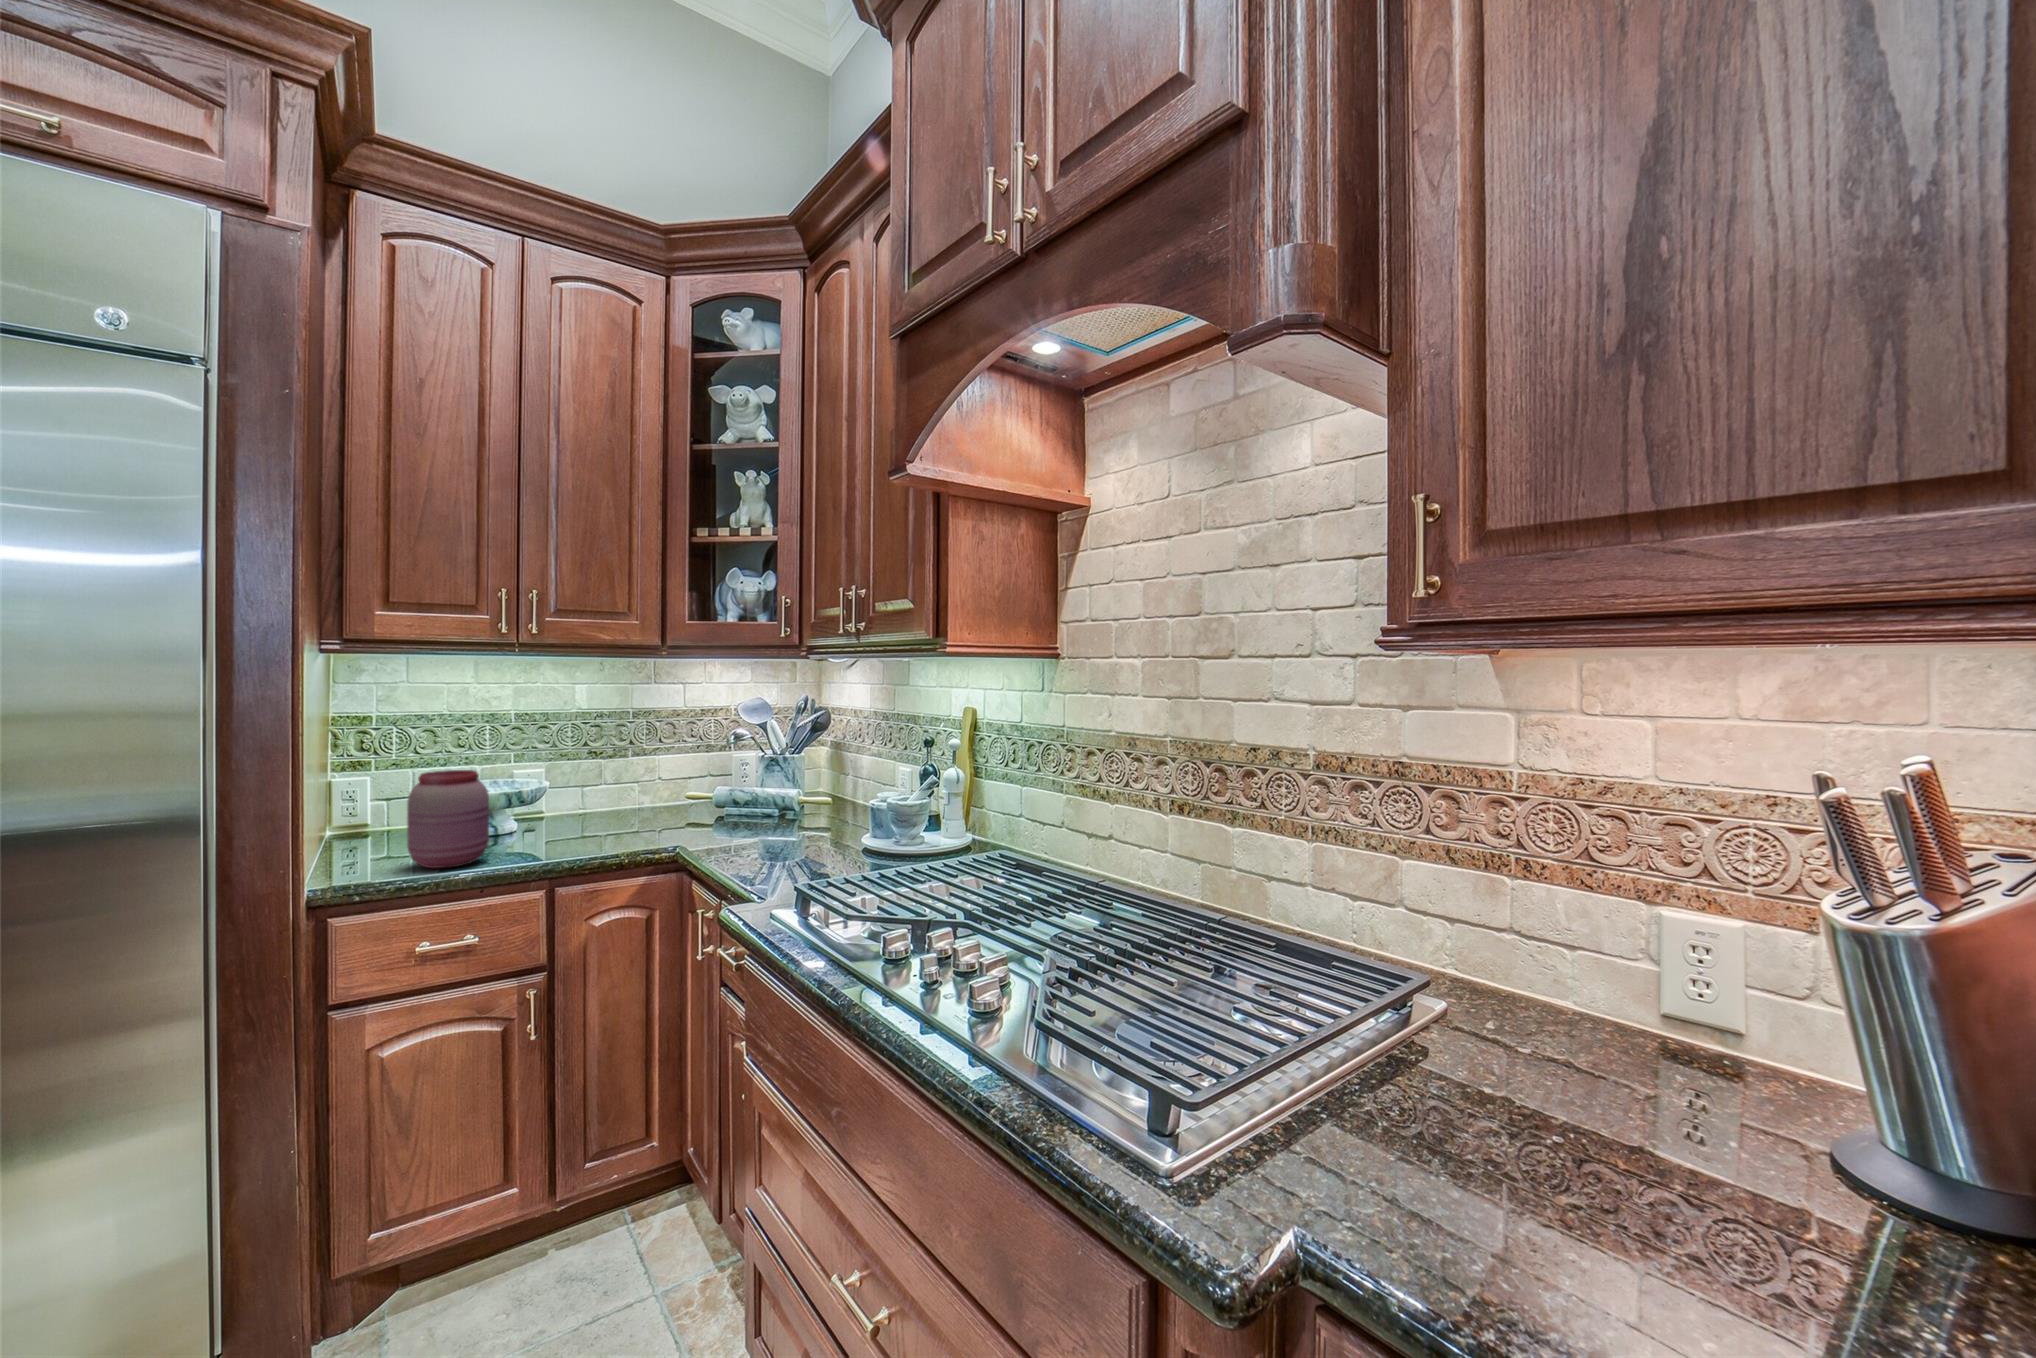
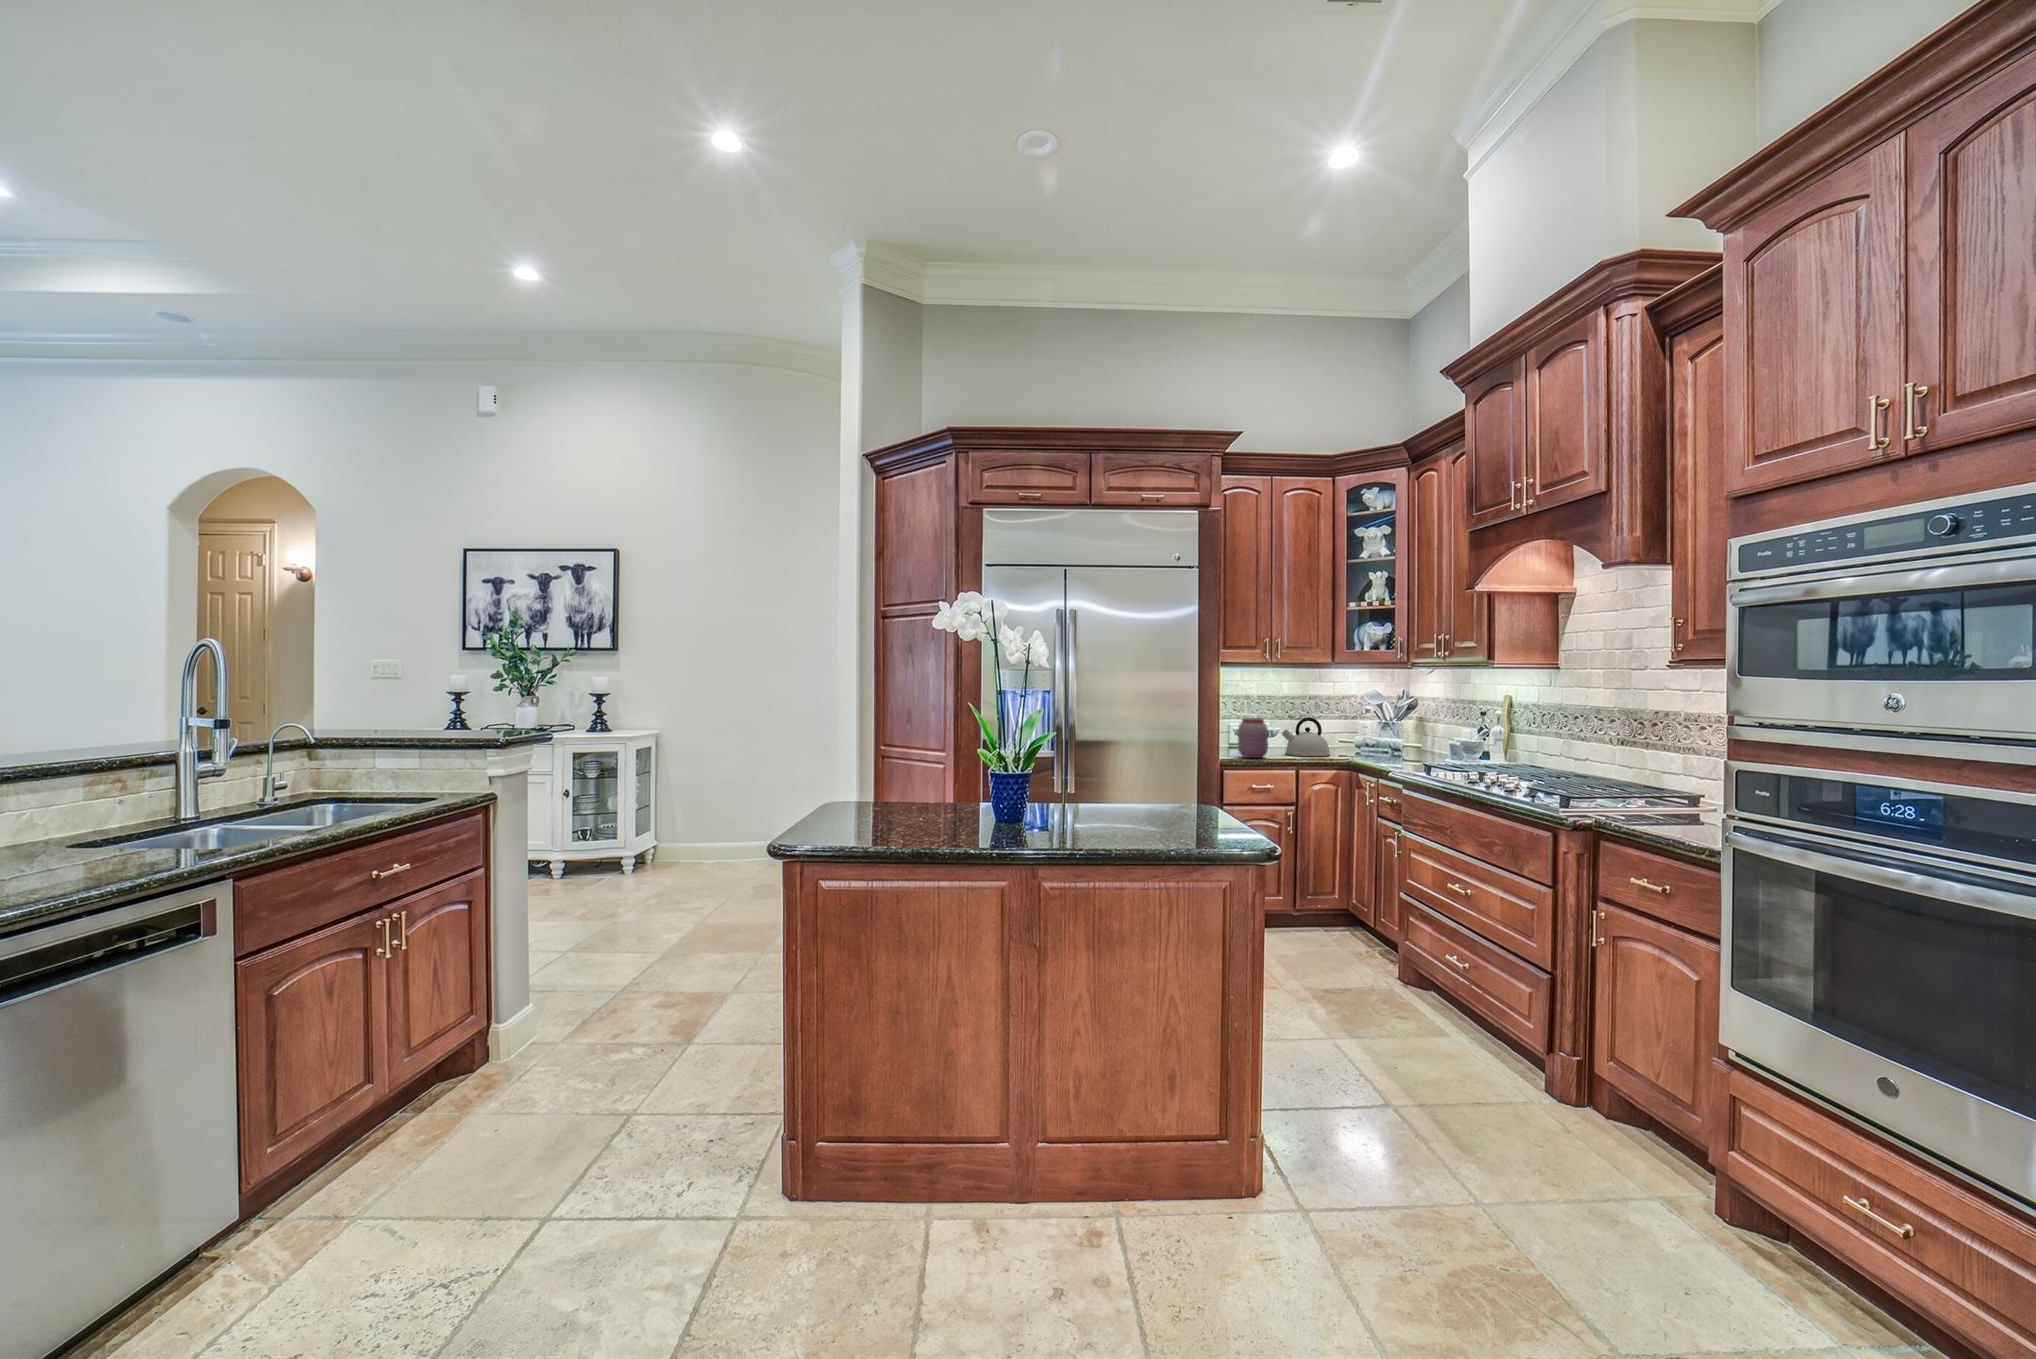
kettle: none [545,759,654,845] -> present [1282,717,1330,756]

